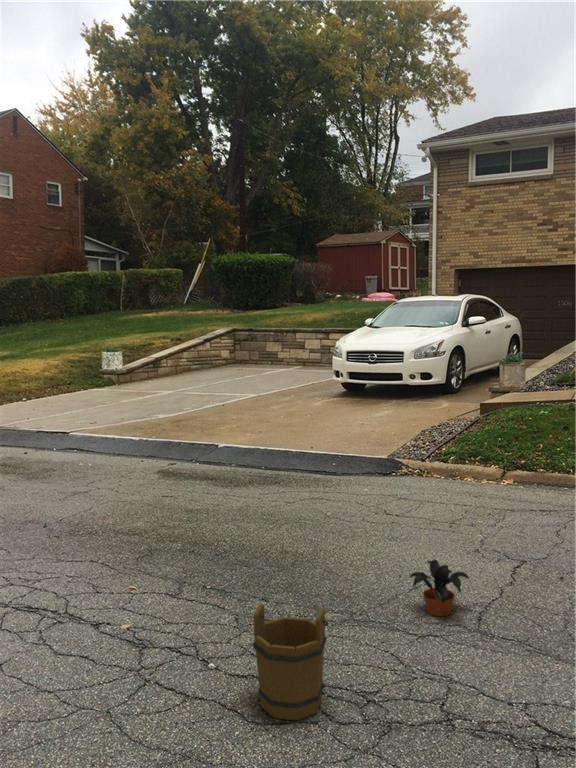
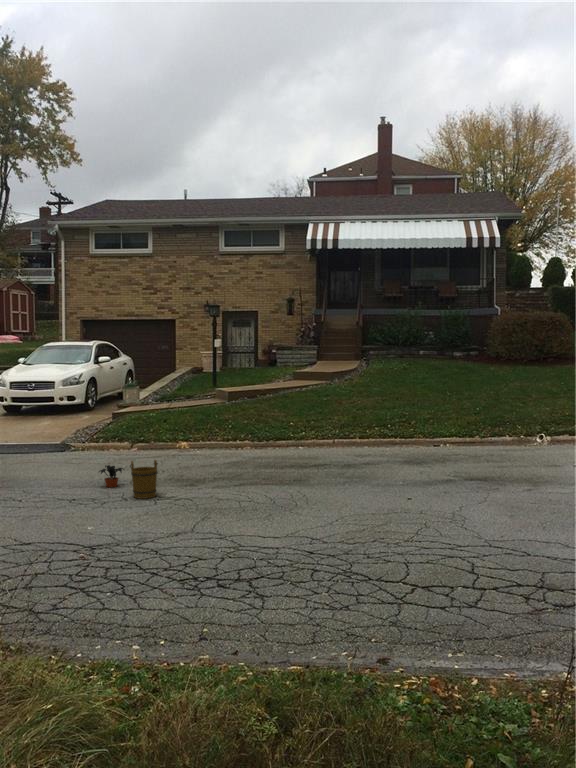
bucket: present [253,604,328,720] -> present [130,460,158,499]

